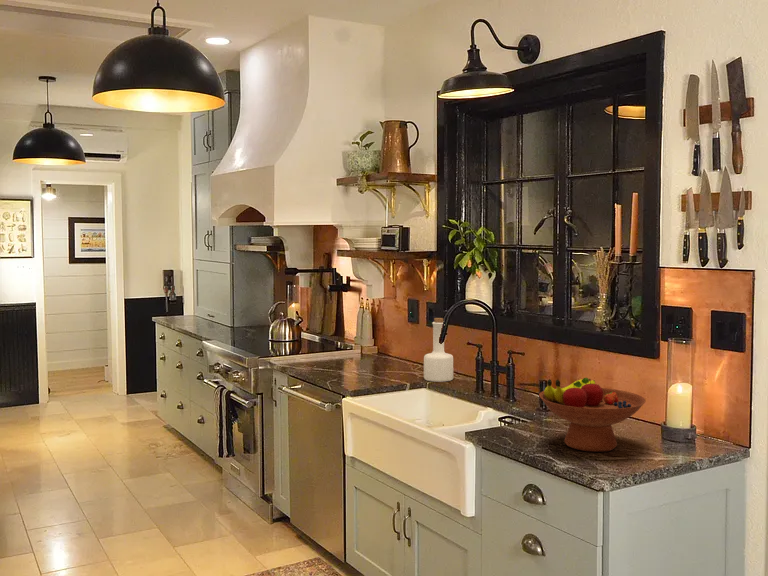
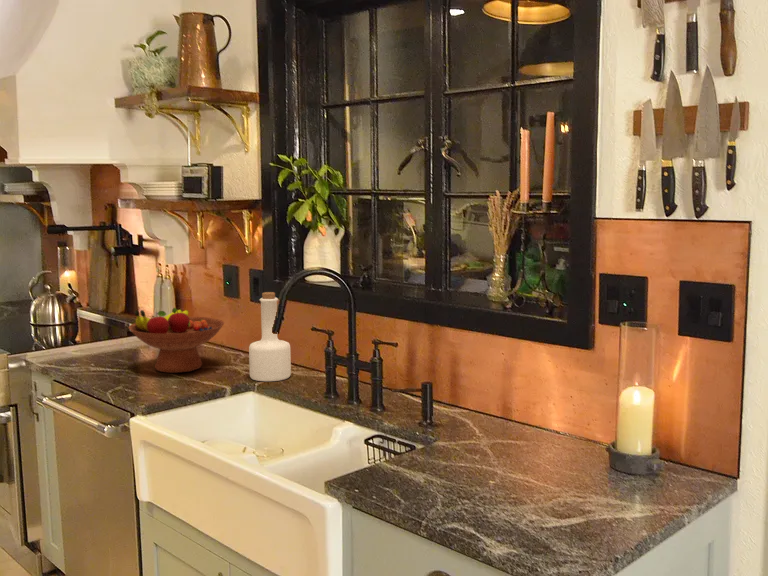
fruit bowl: present [539,378,646,452] -> present [129,308,224,373]

